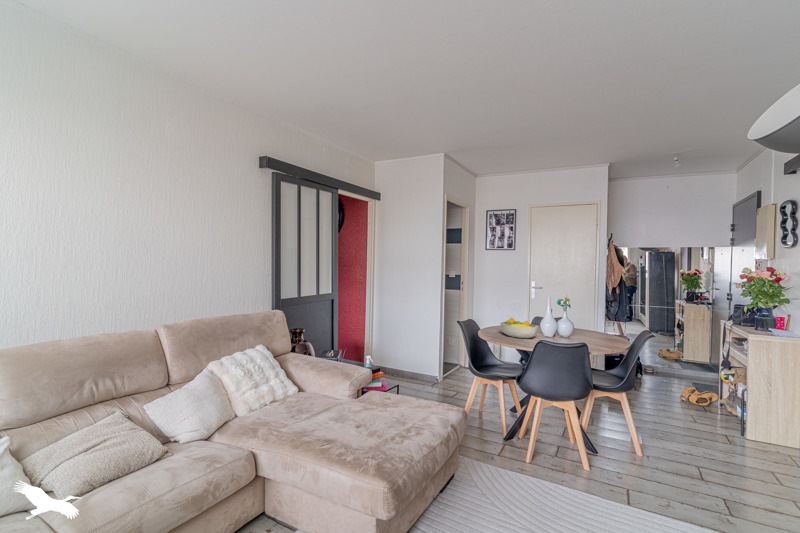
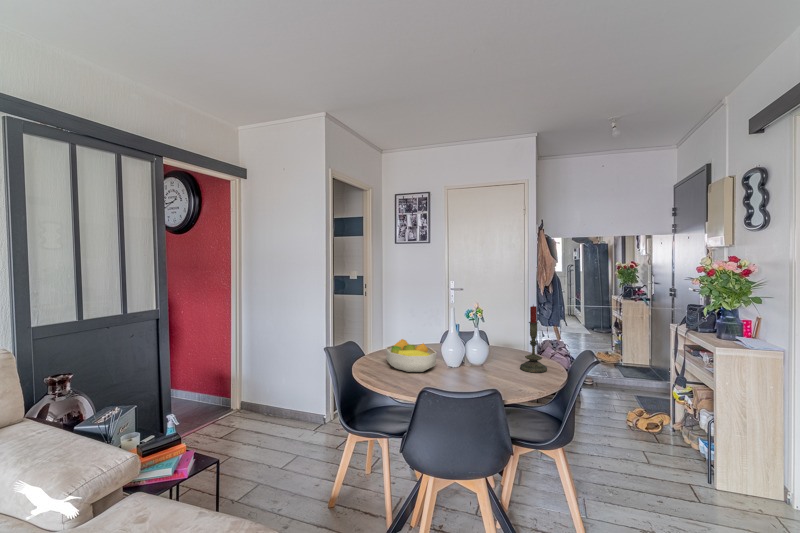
candle: none [596,297,616,343] -> present [520,306,547,373]

